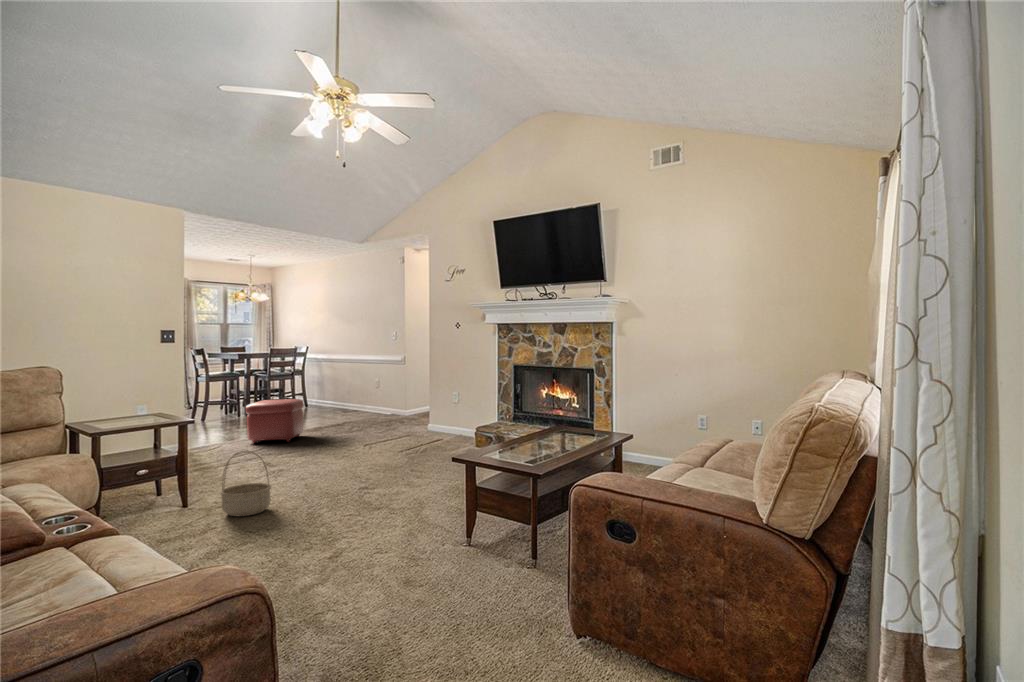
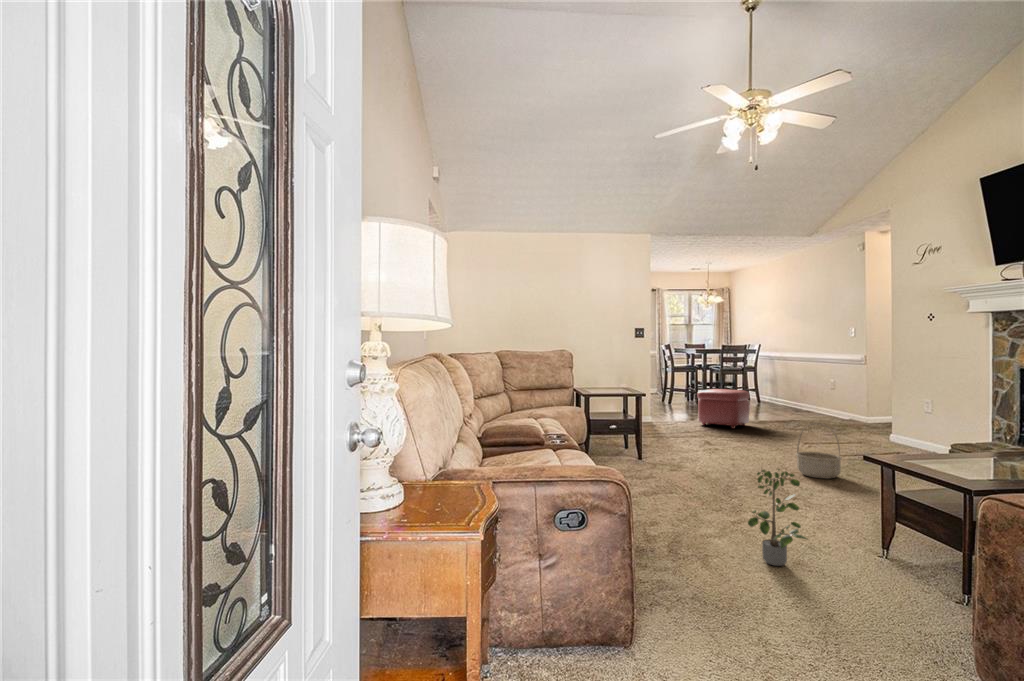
basket: present [220,451,271,516] -> present [796,423,842,479]
potted plant: none [349,500,414,608] -> present [748,469,807,566]

